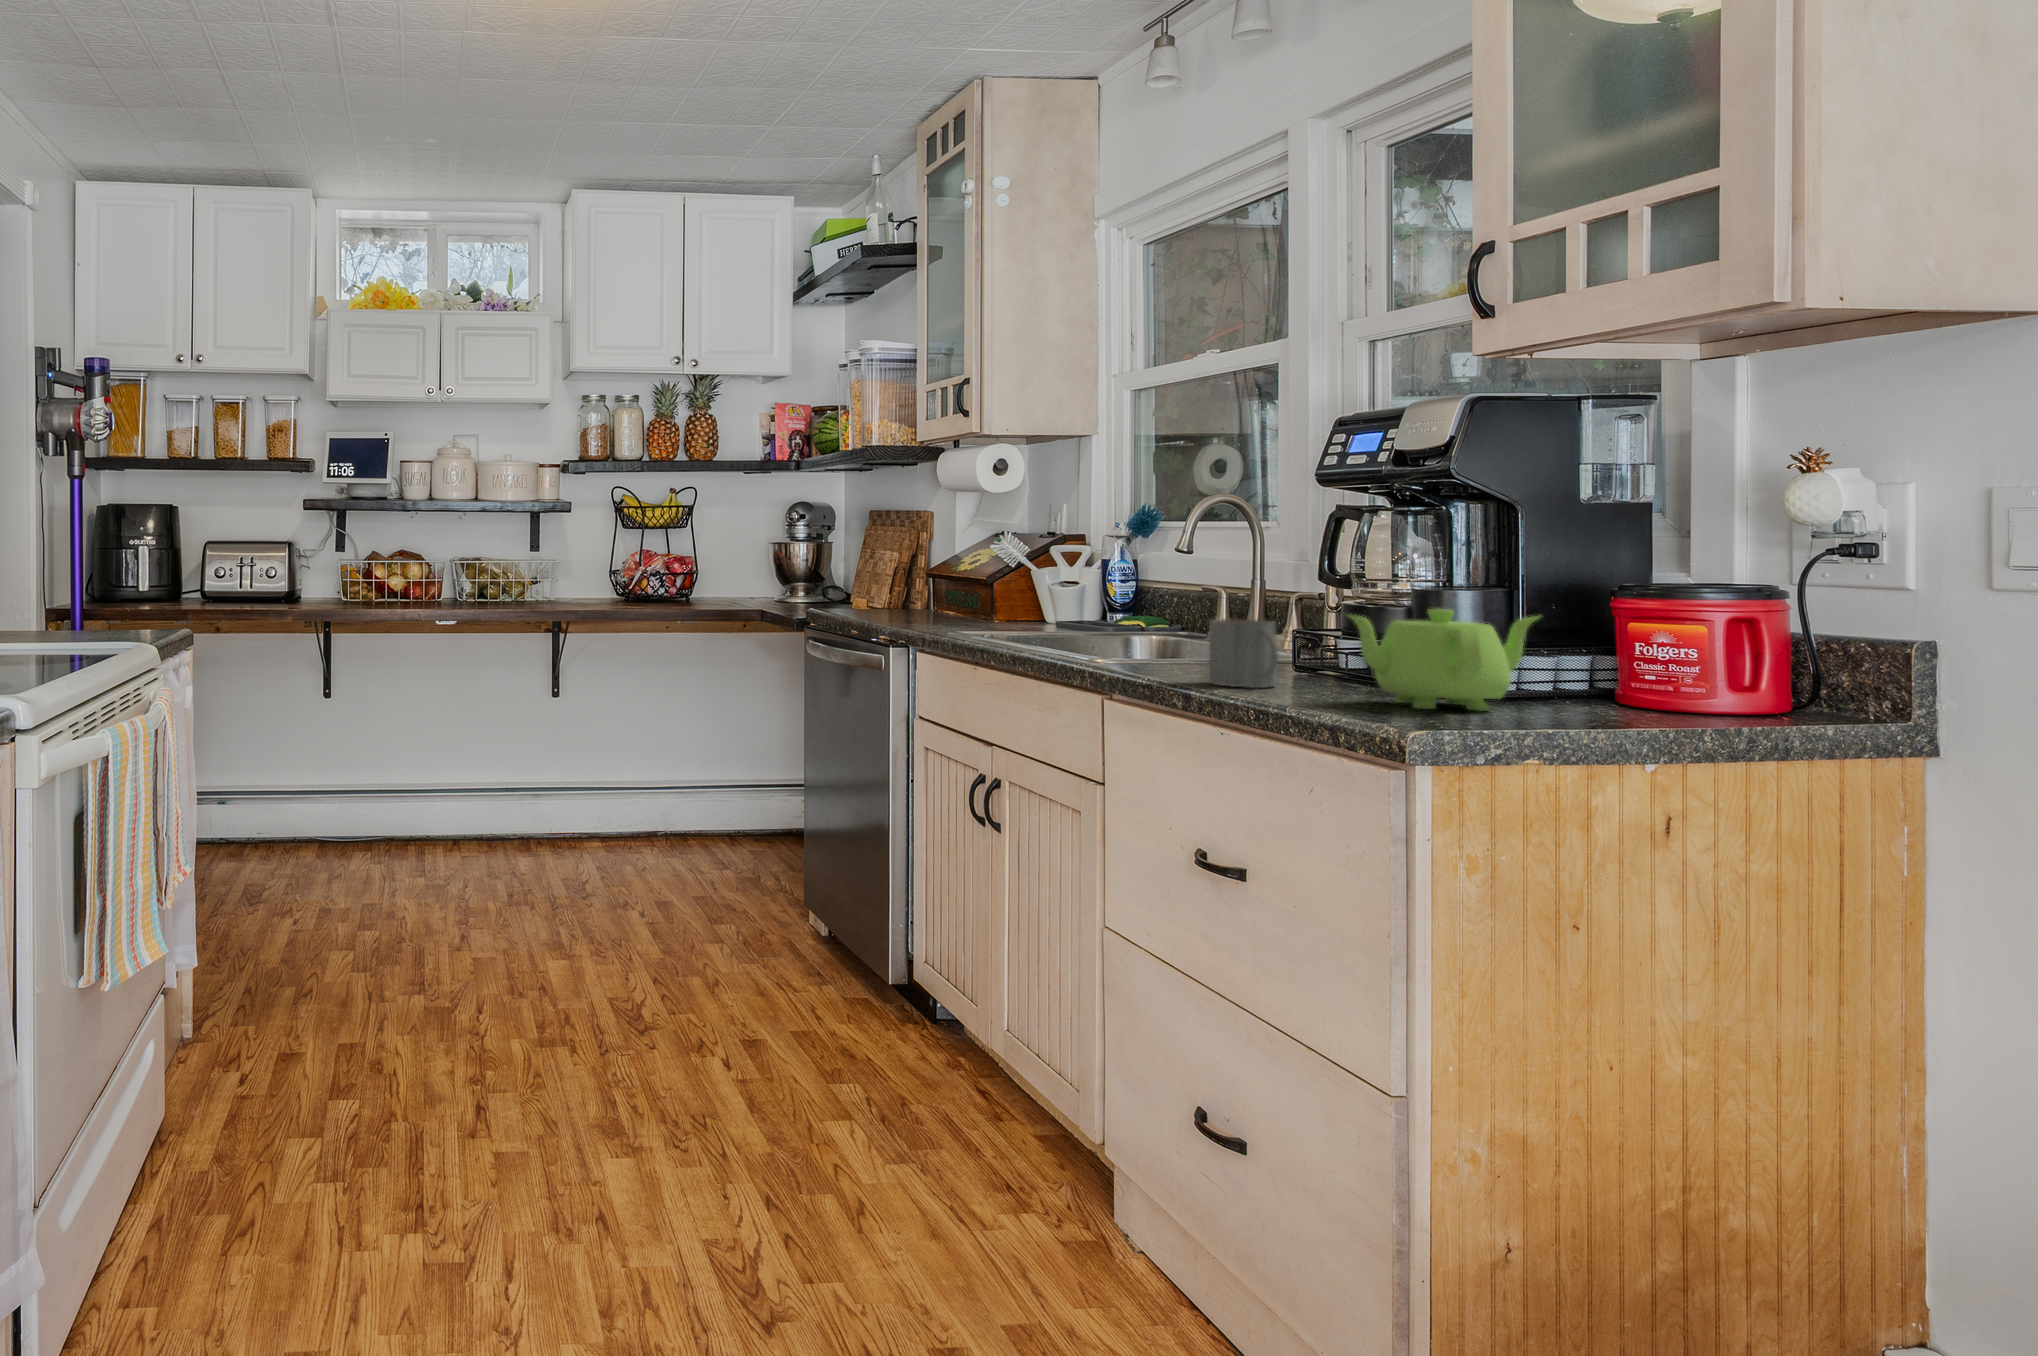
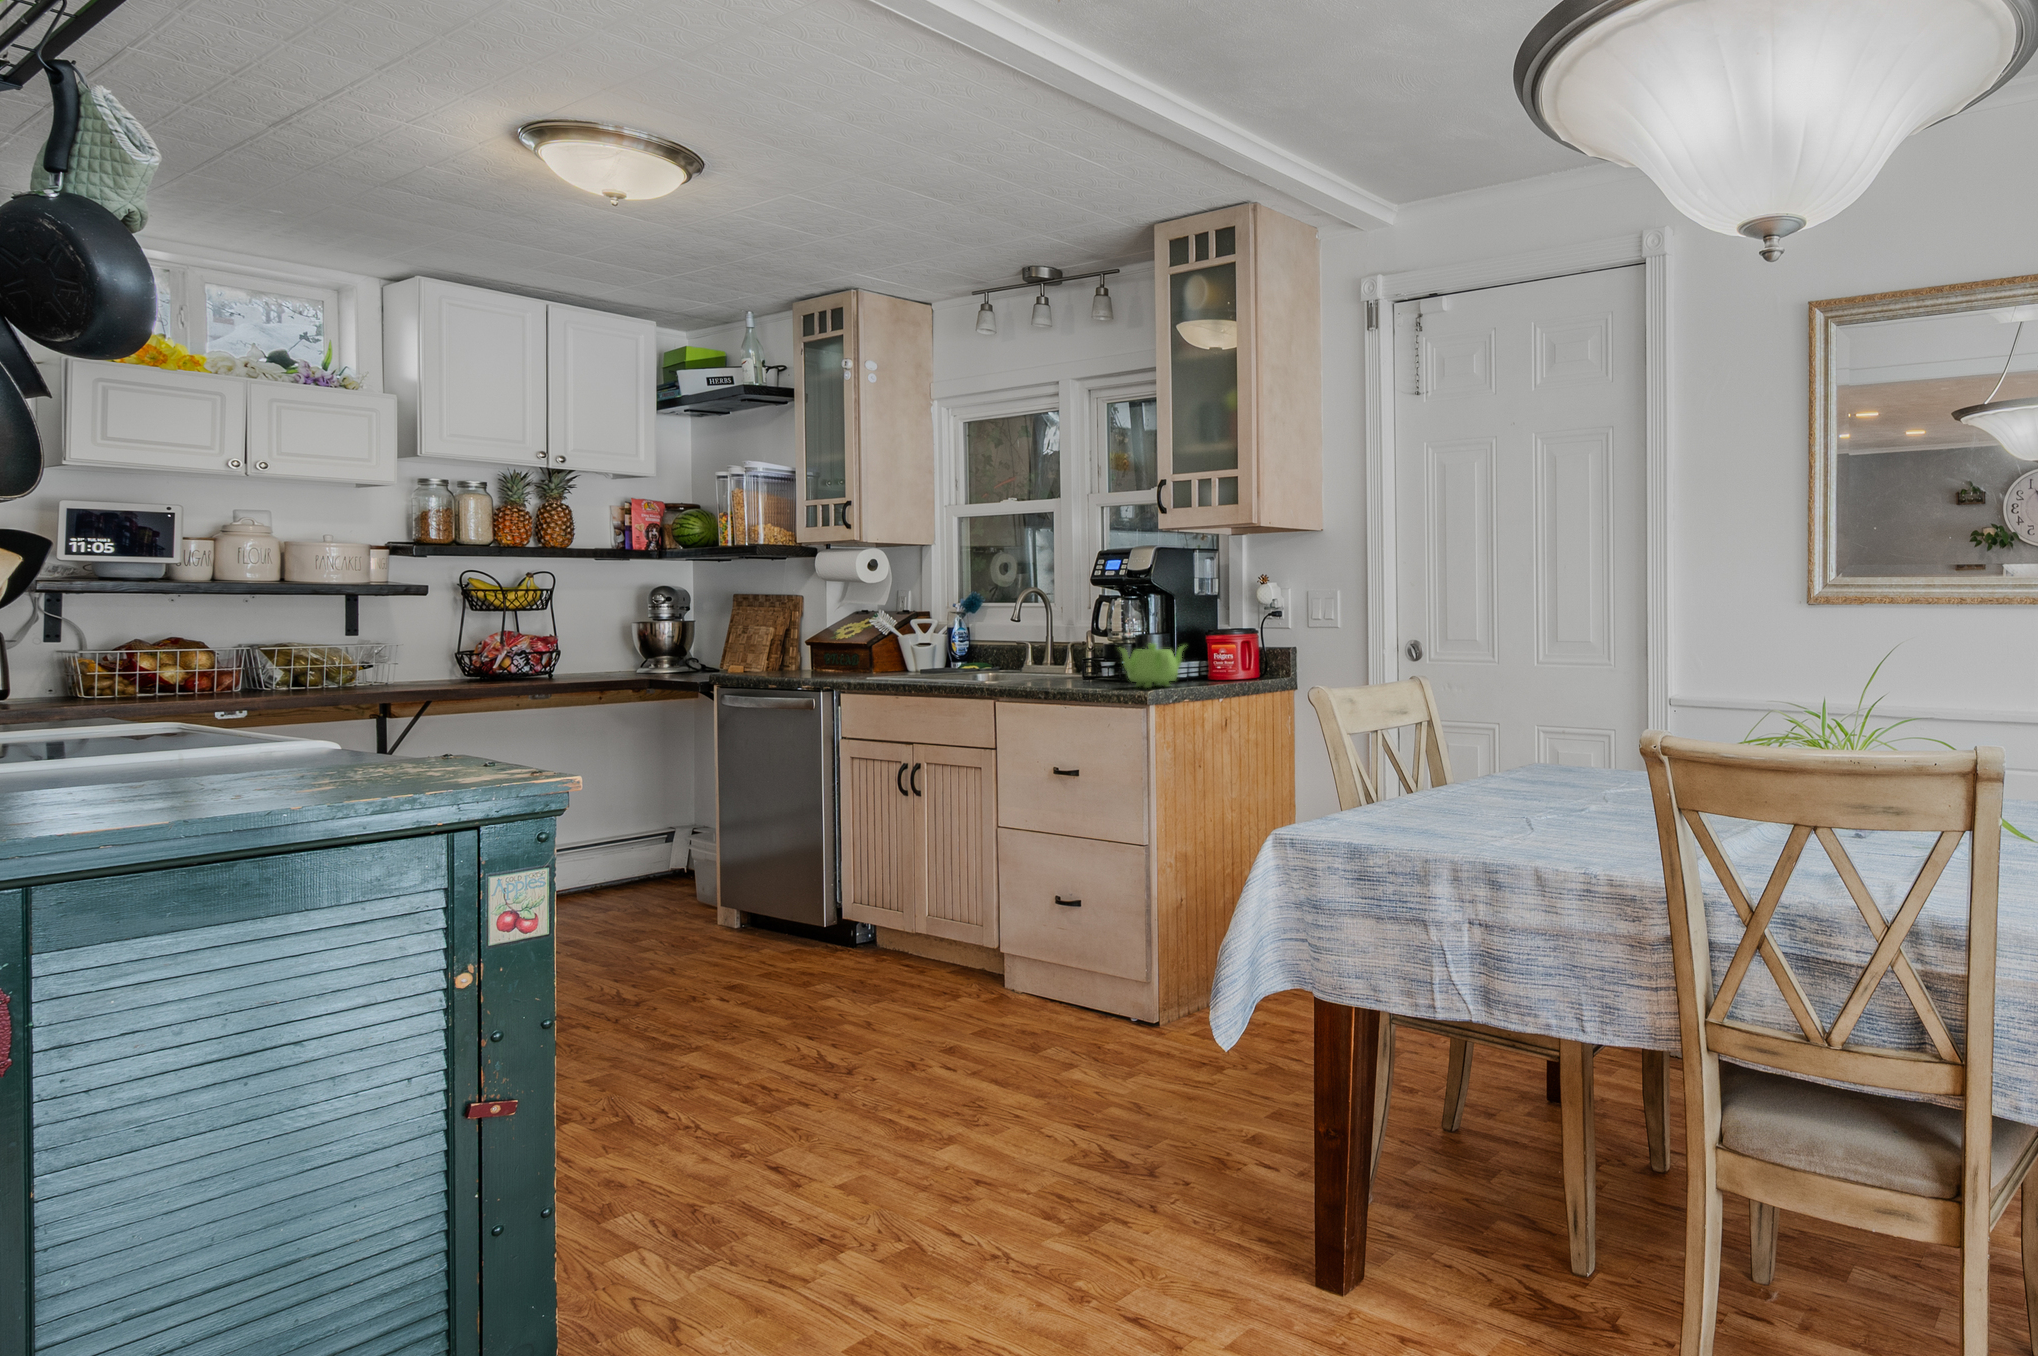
mug: present [1209,619,1278,688] -> none [1051,654,1085,687]

